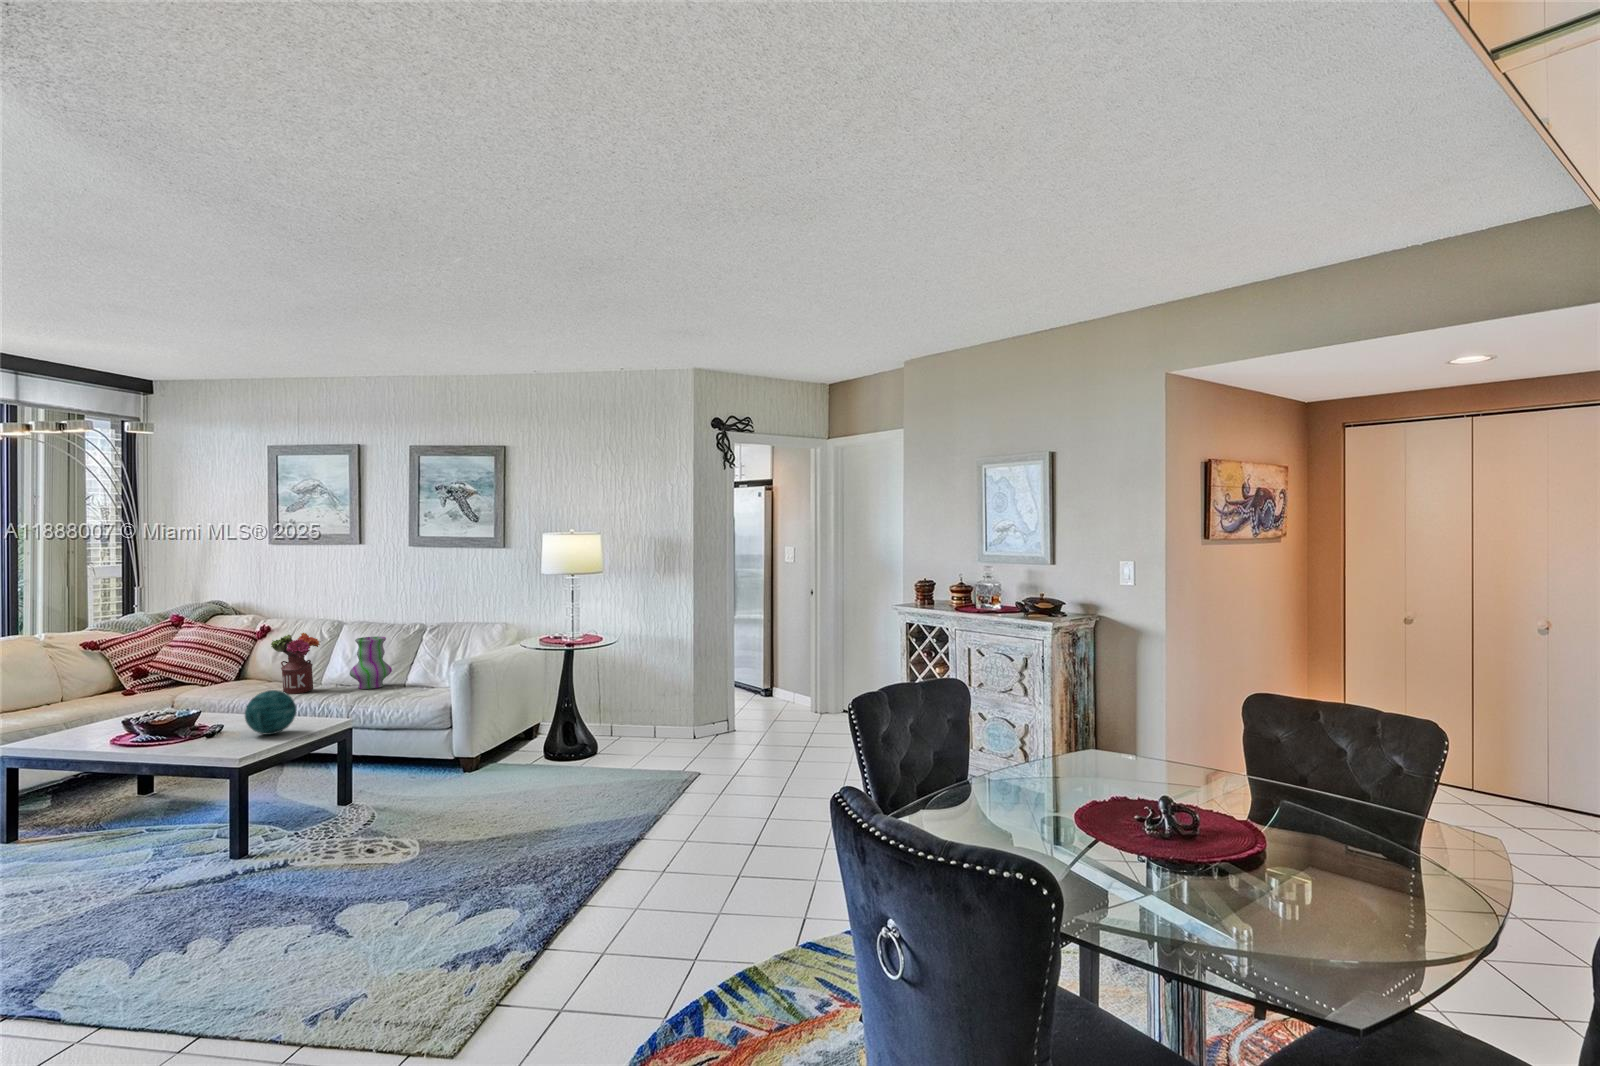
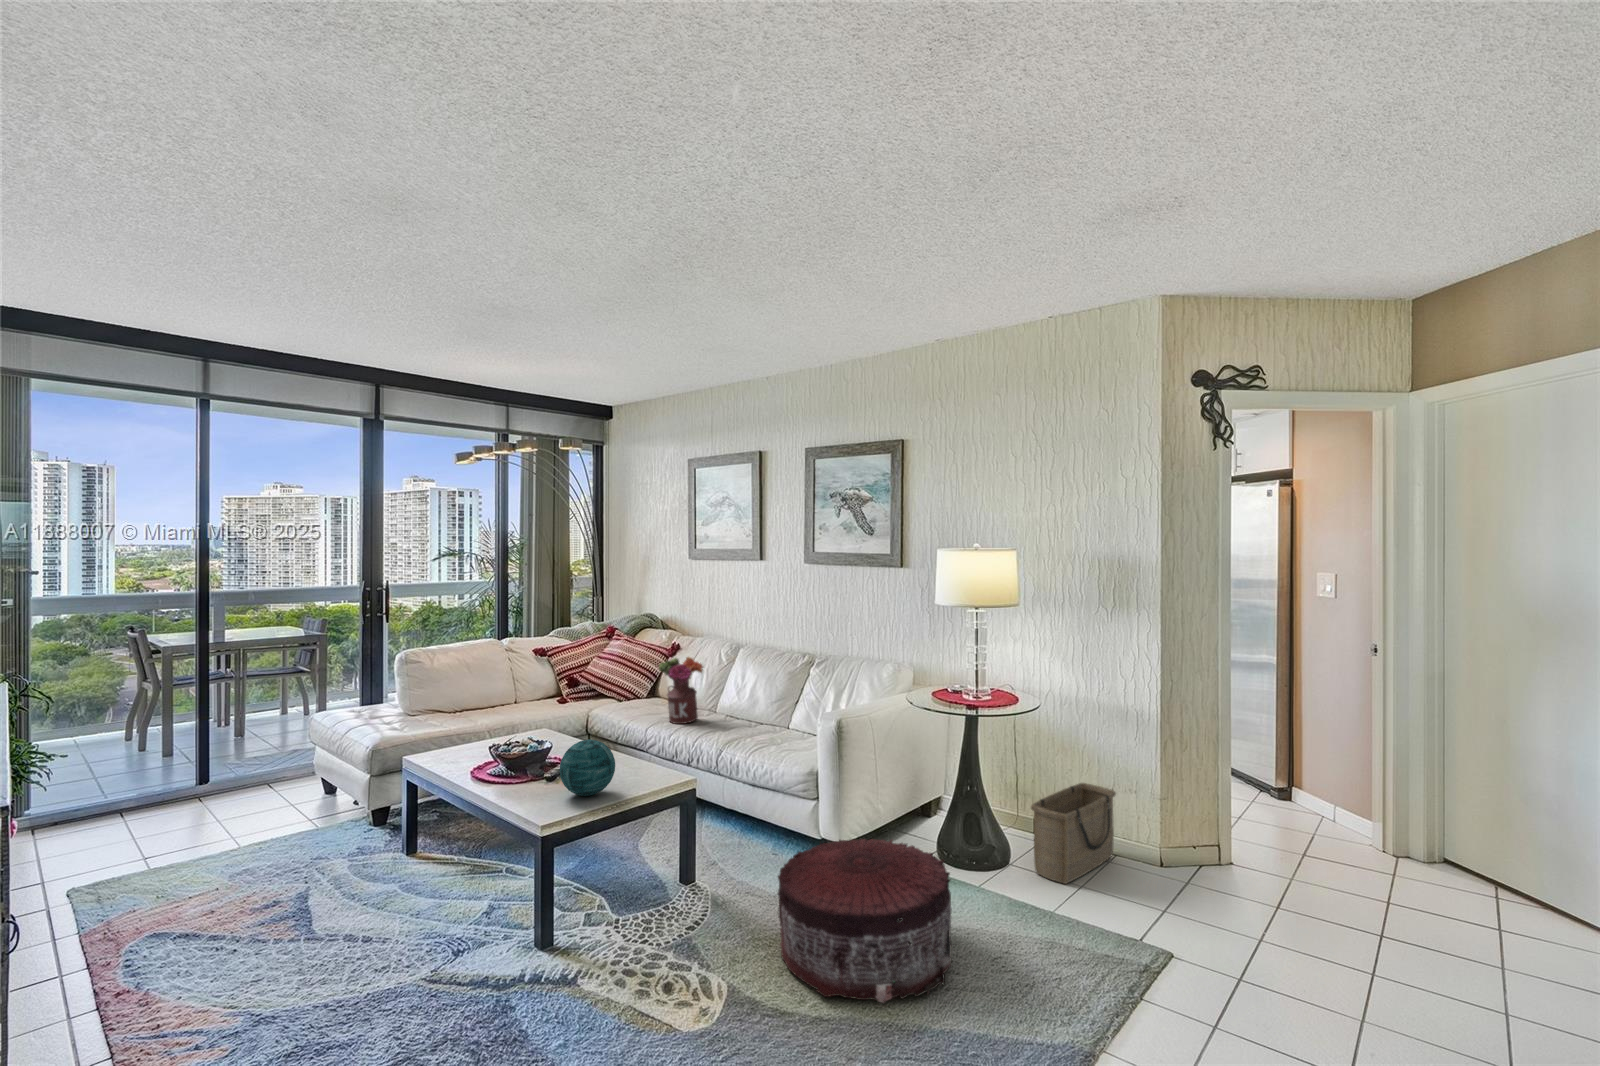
vase: present [350,636,392,689] -> none [730,666,773,728]
basket: none [612,693,665,754] -> present [1031,783,1116,884]
pouf: none [450,732,573,819] -> present [778,839,952,1003]

